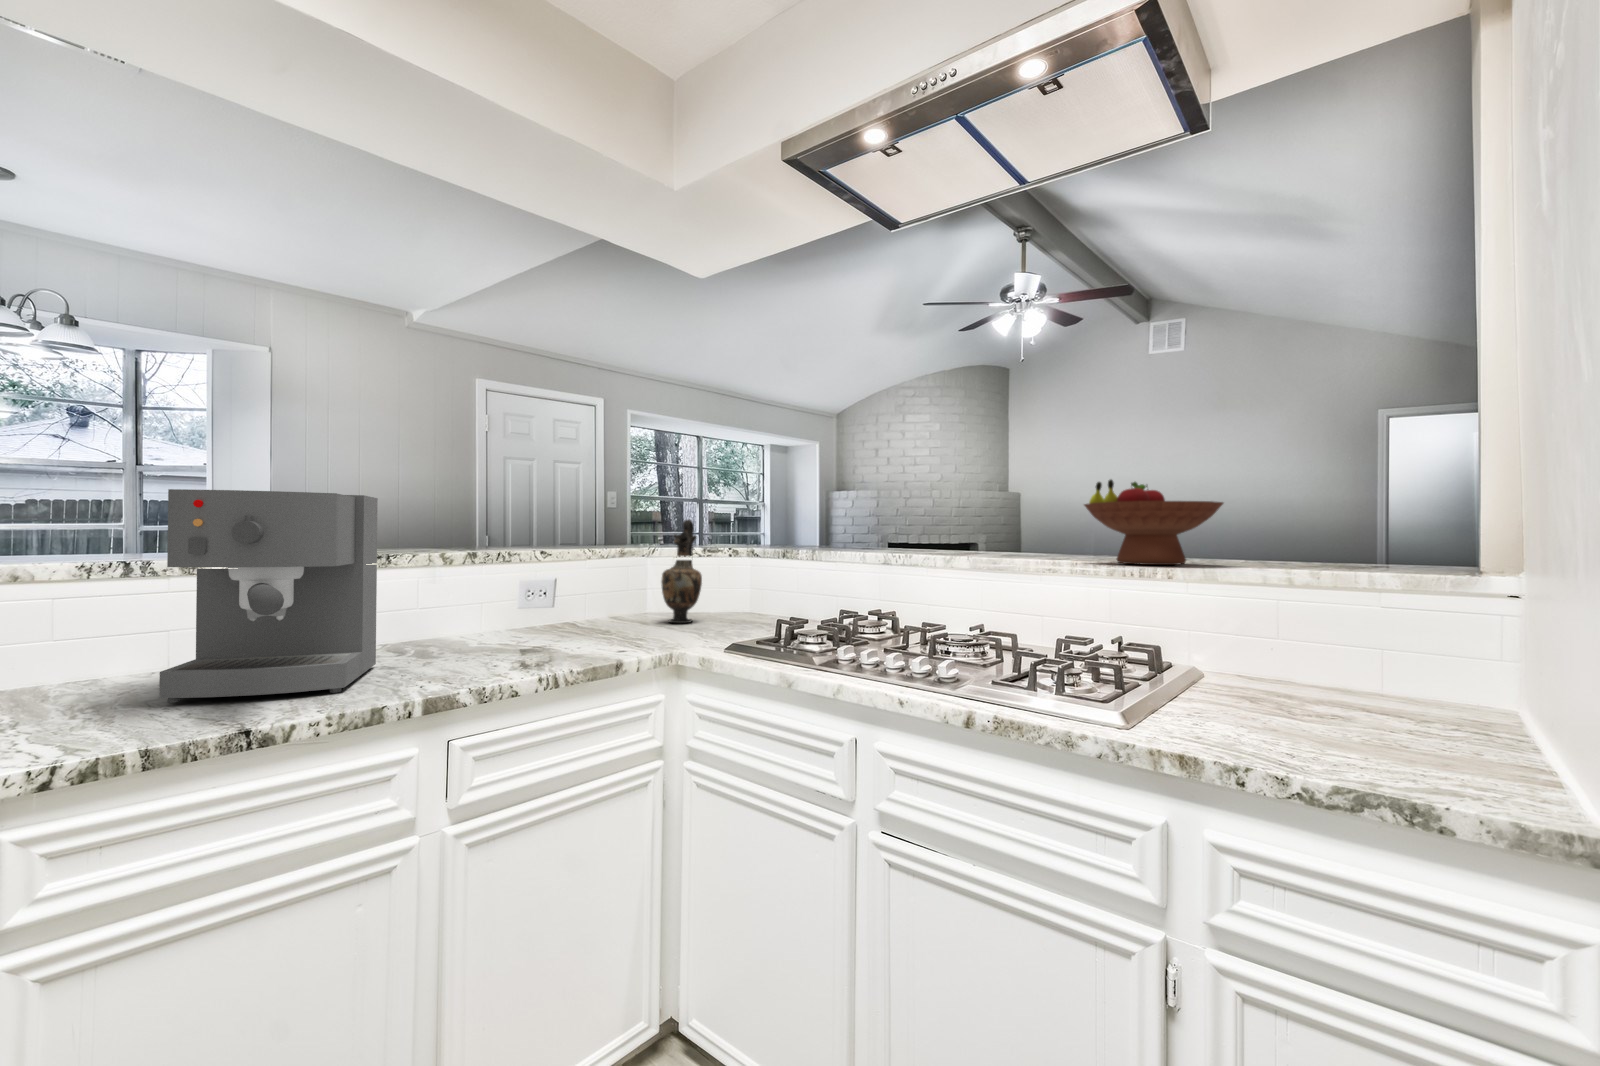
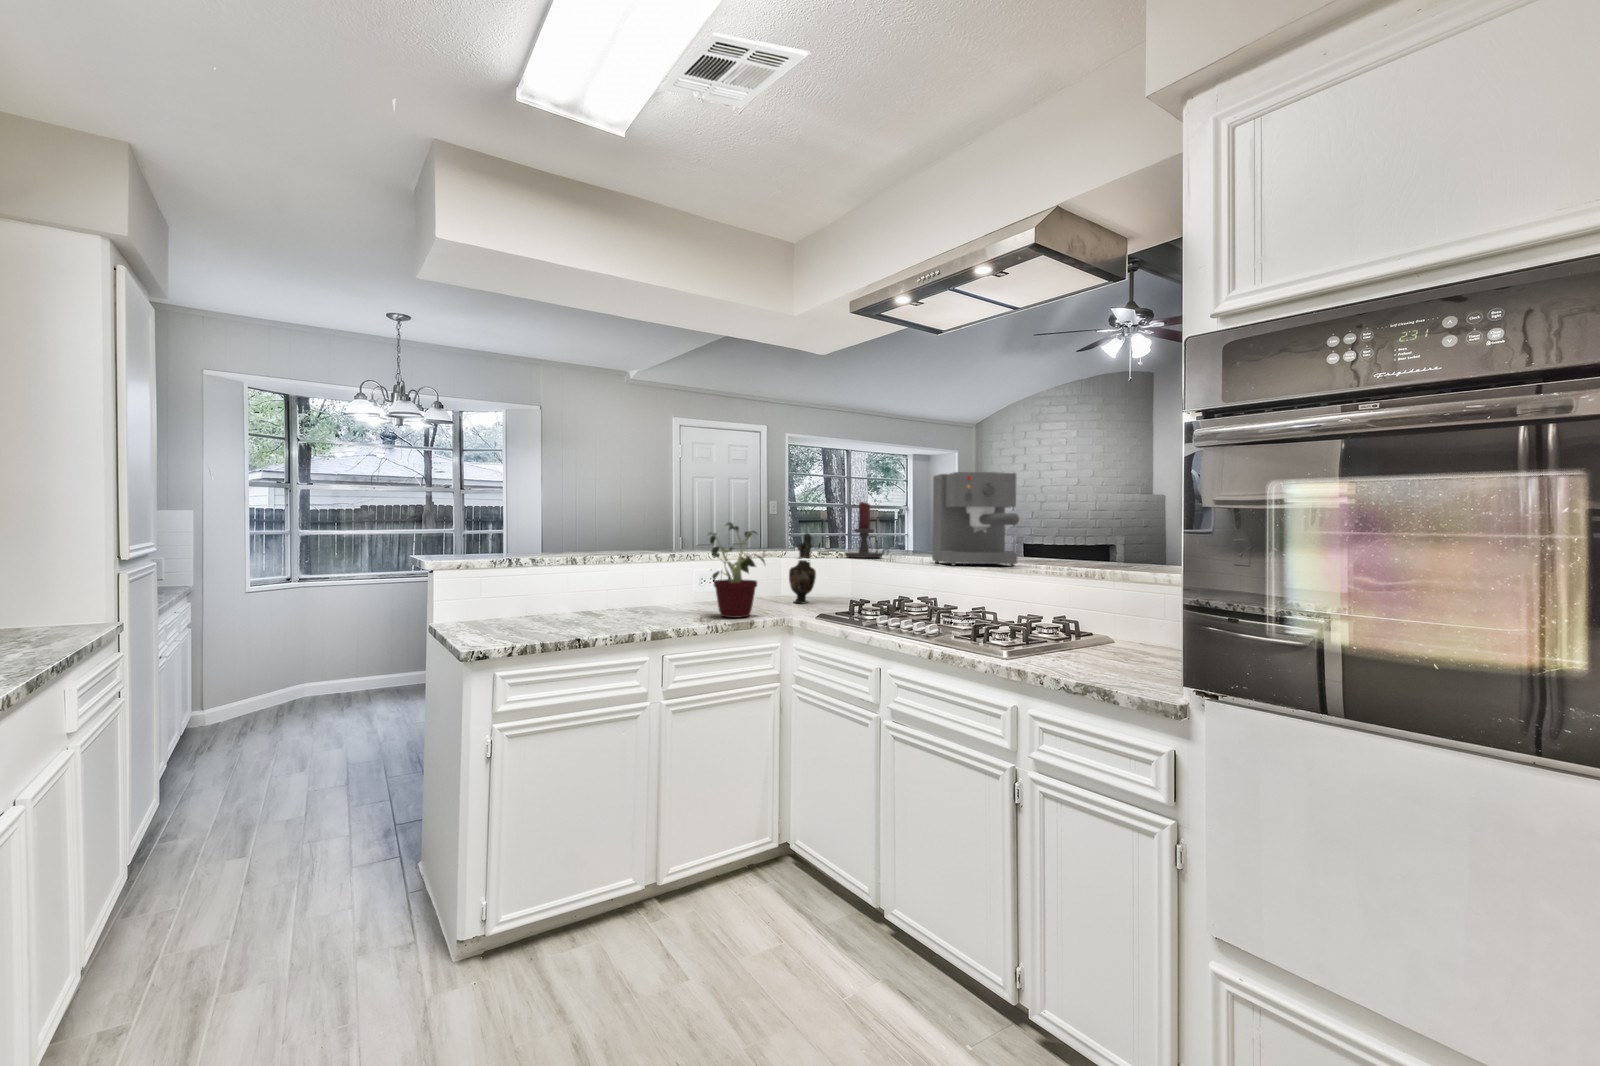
candle holder: none [738,476,805,555] -> present [844,502,889,558]
fruit bowl: present [1084,480,1223,565] -> none [1076,509,1176,570]
coffee maker: present [159,489,378,702] -> present [932,472,1019,566]
potted plant: none [534,496,637,656] -> present [709,522,765,618]

